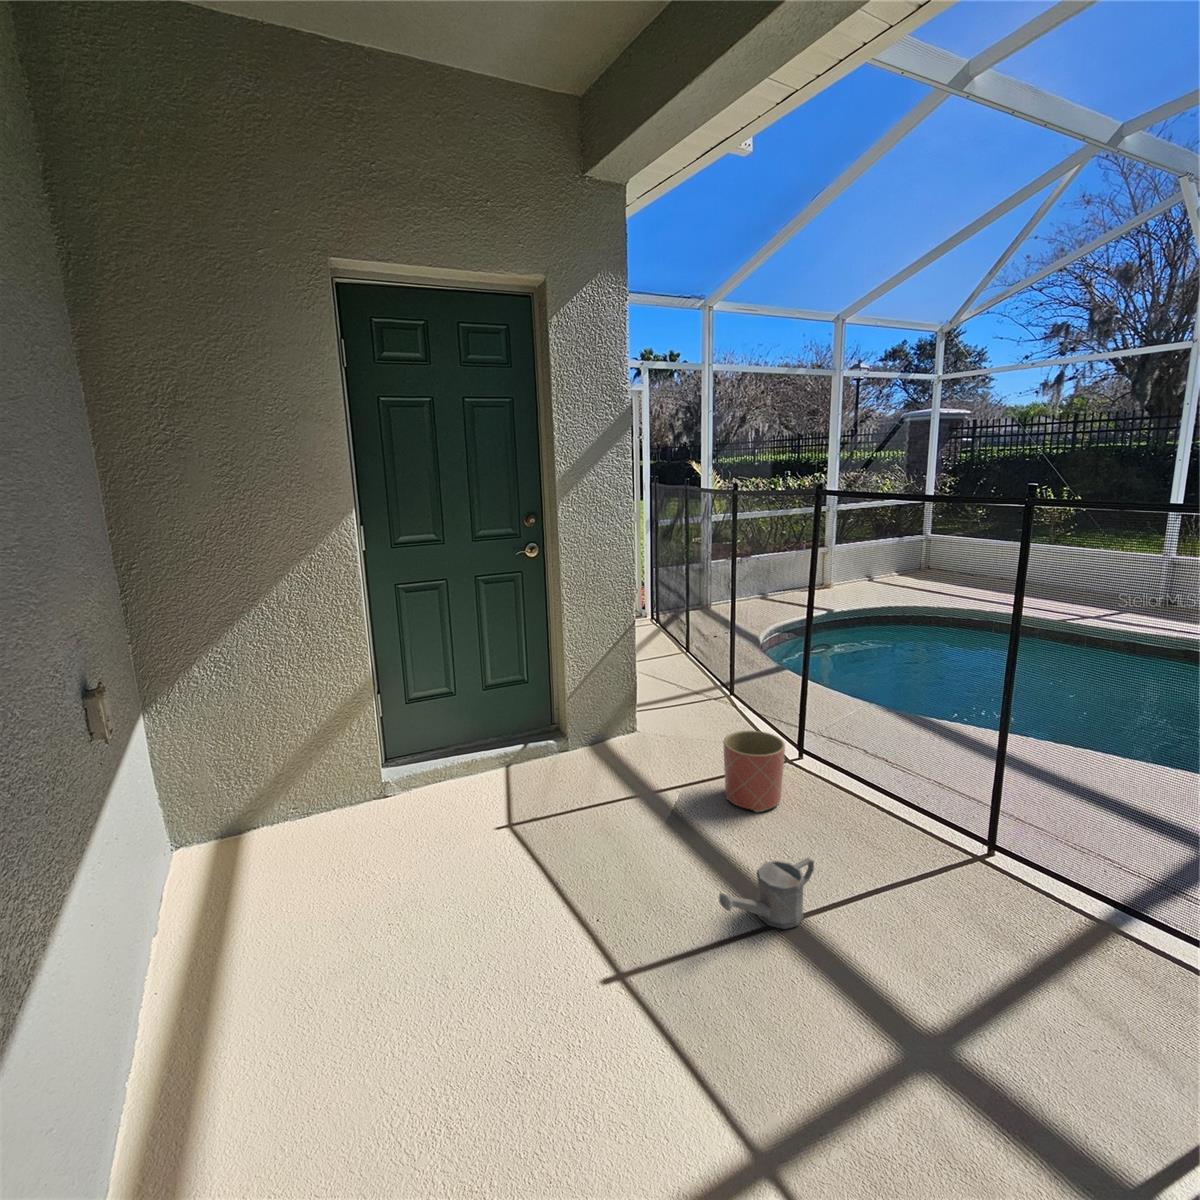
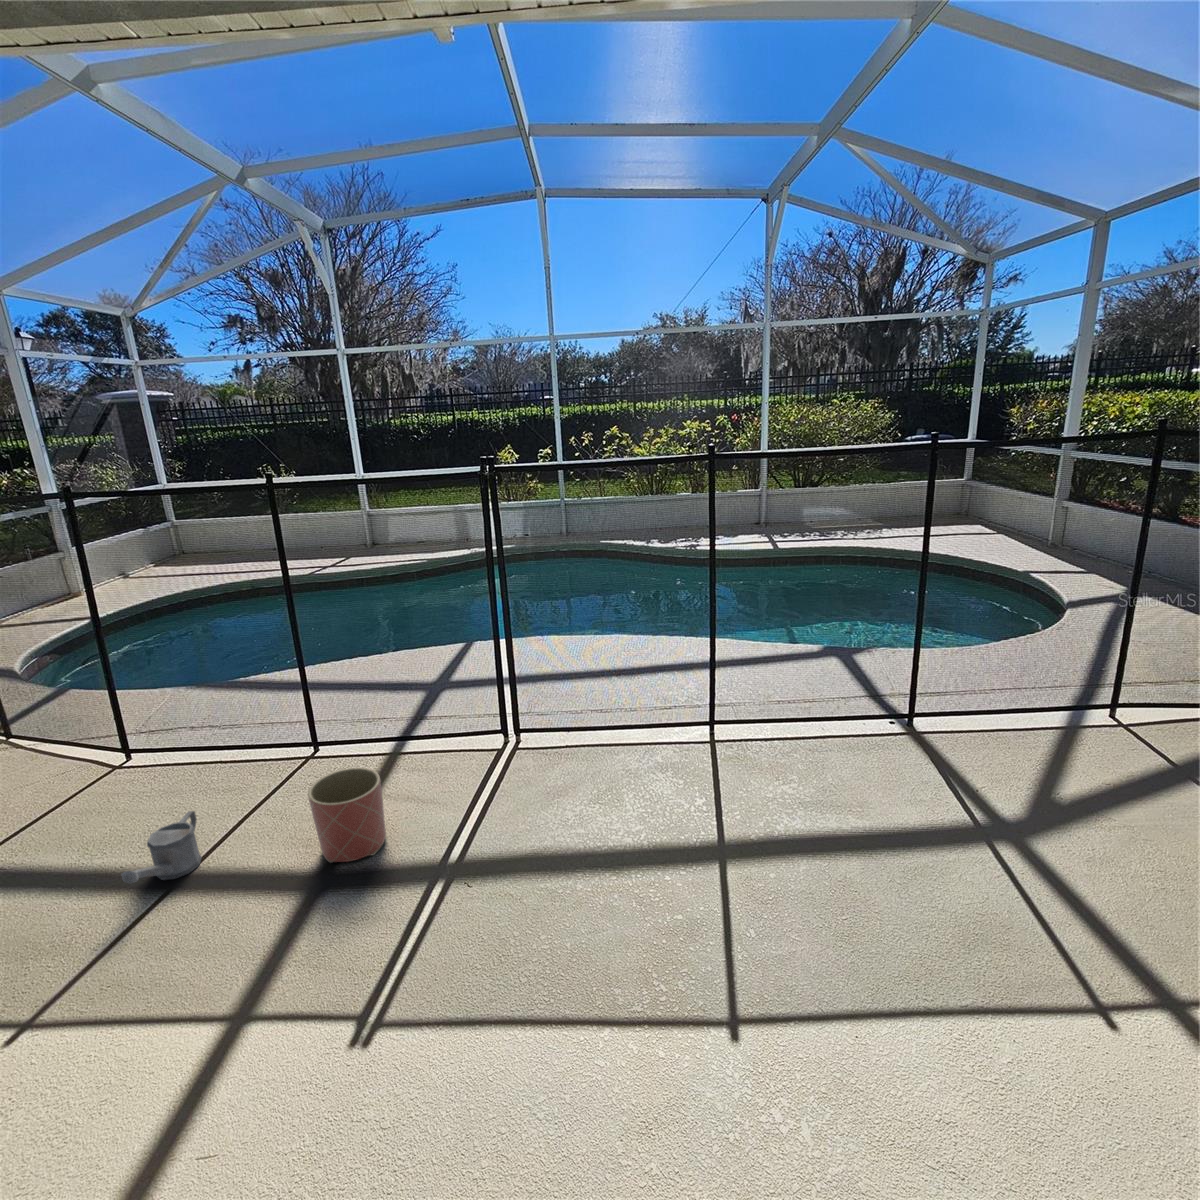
planter: present [723,731,785,812] -> present [308,768,386,863]

